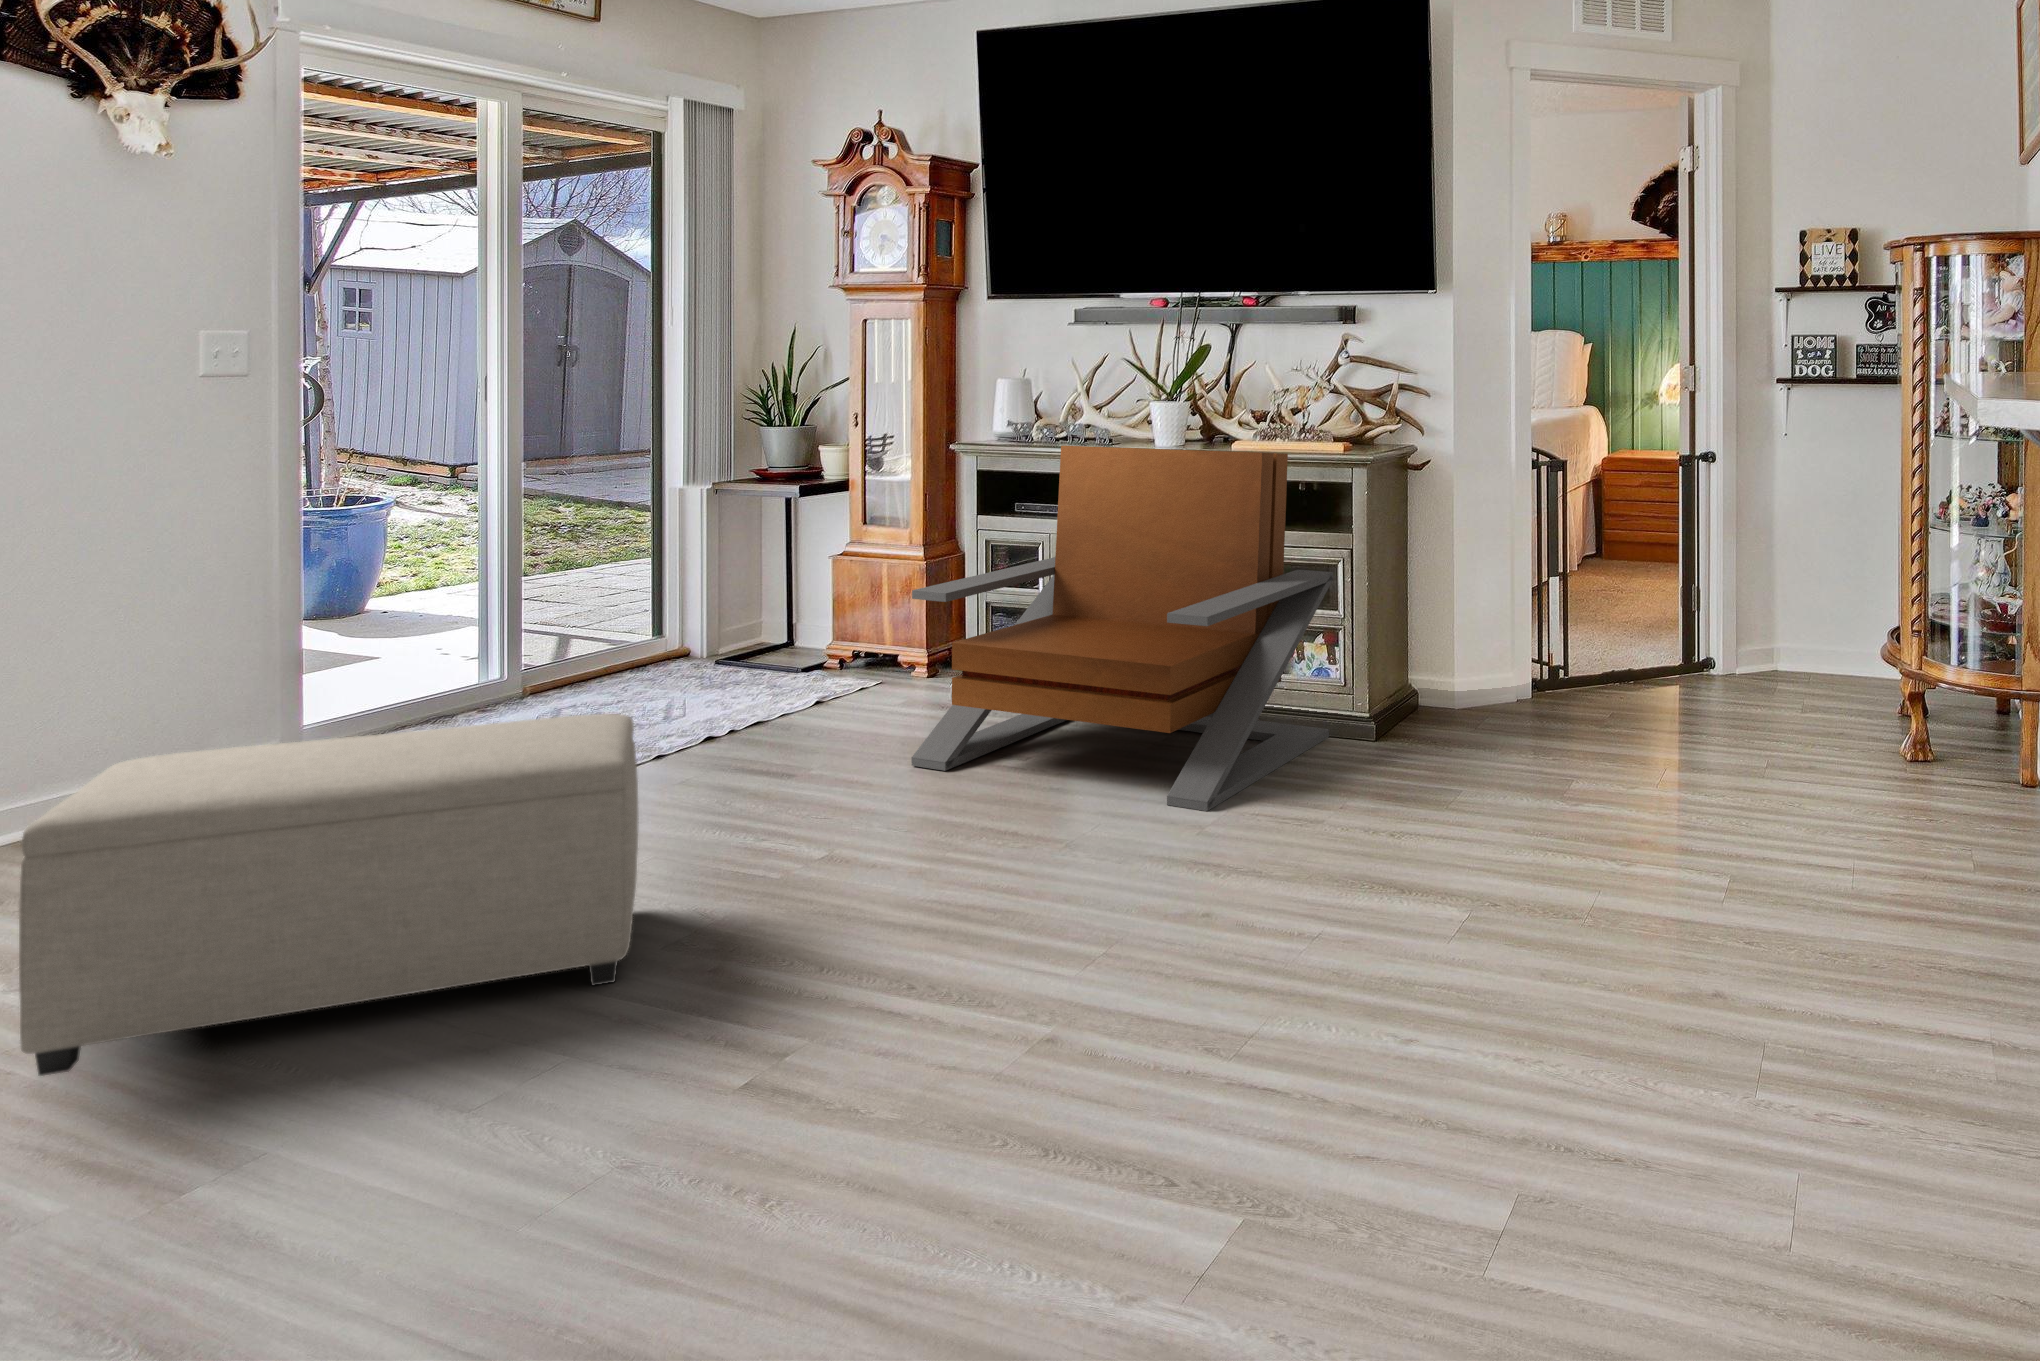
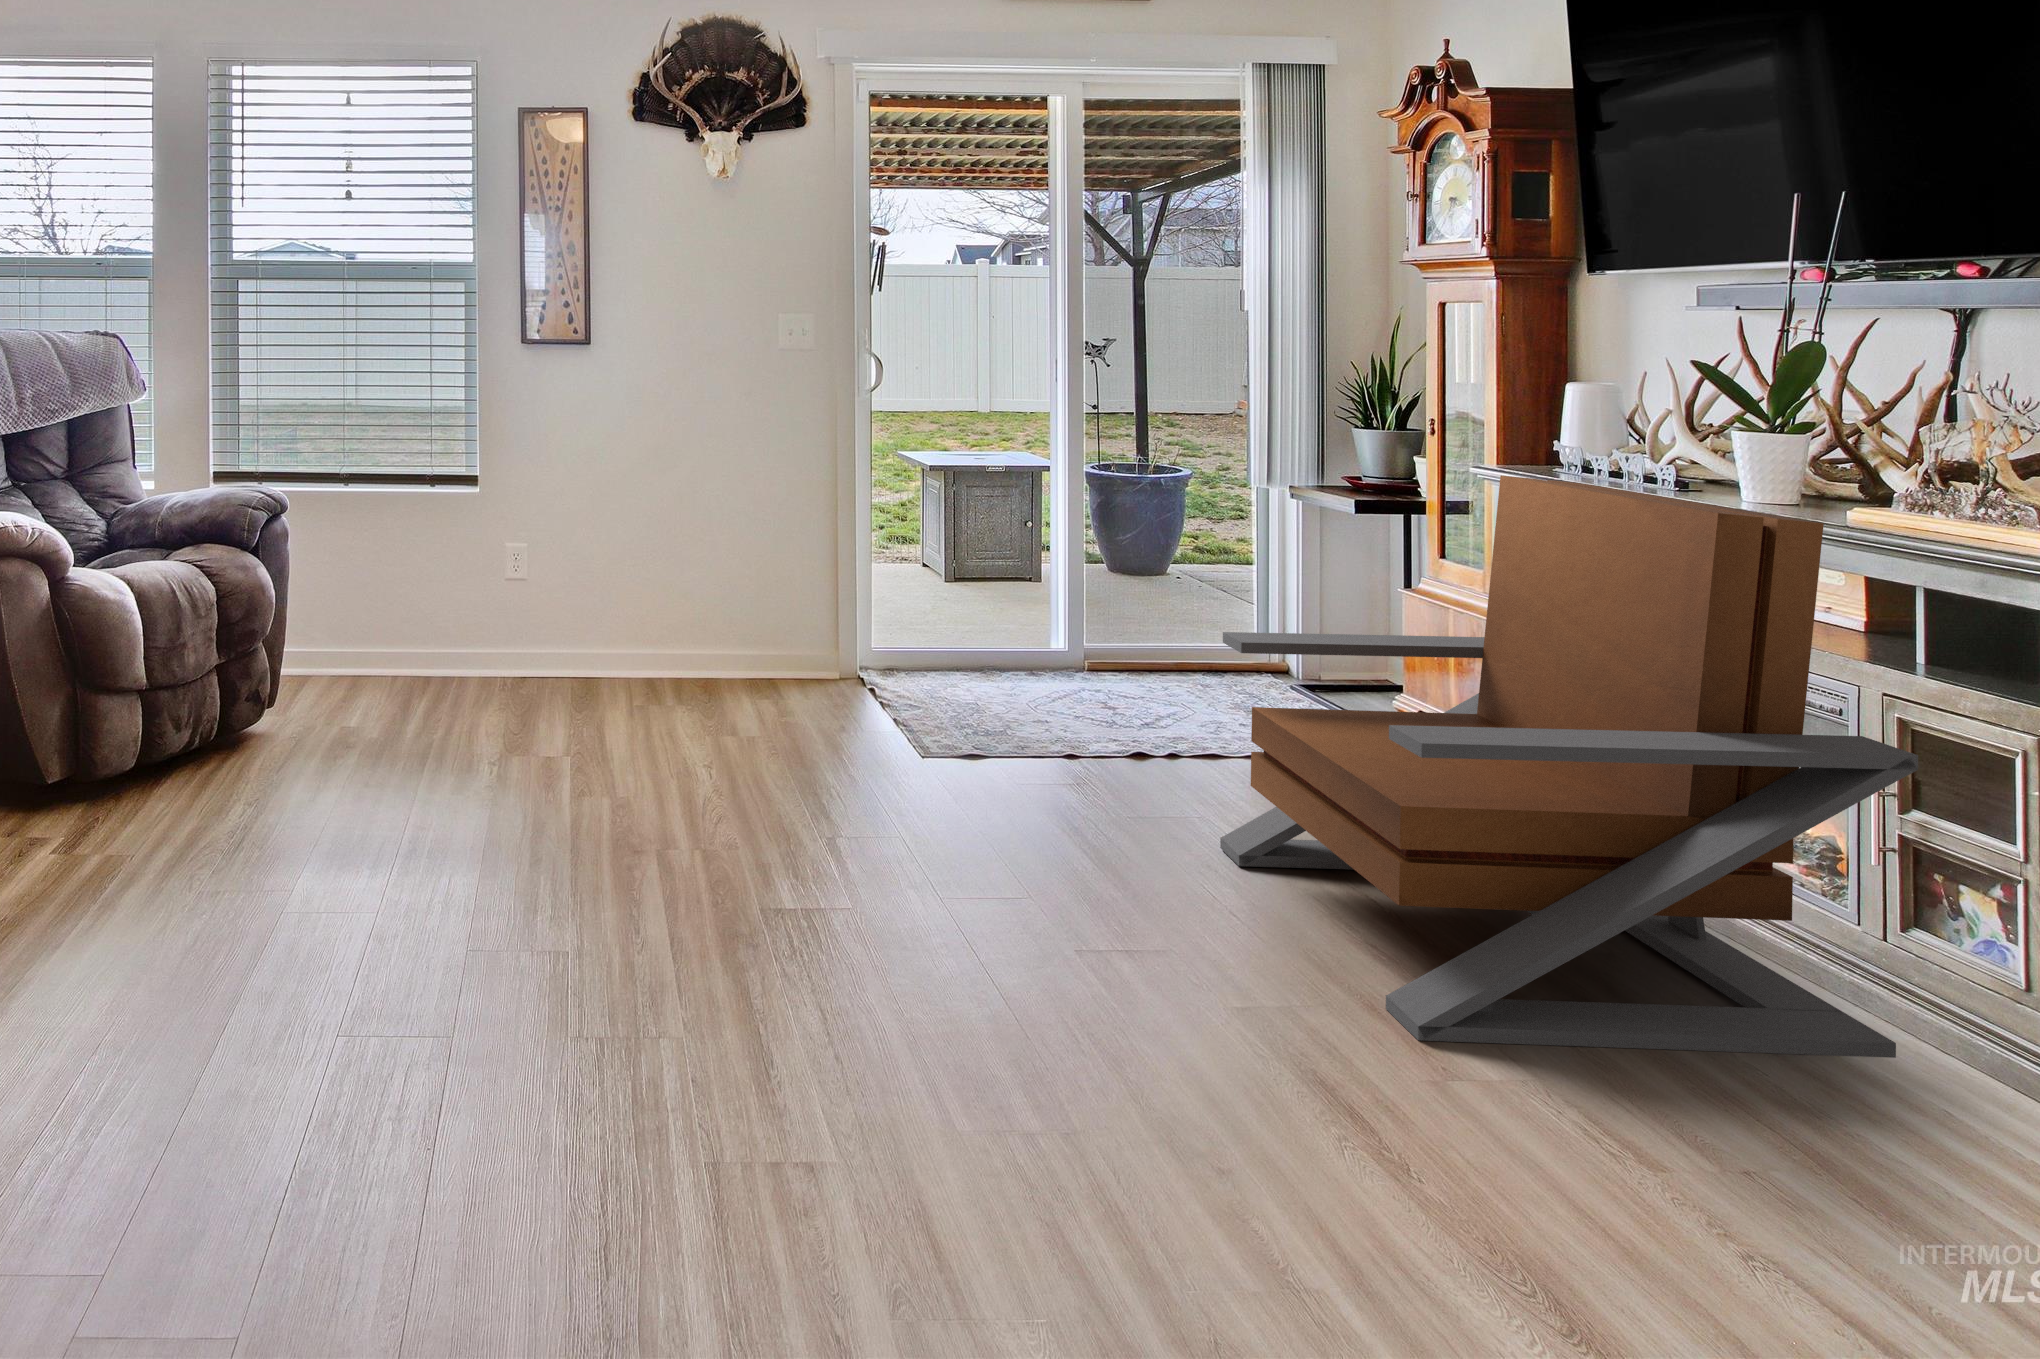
ottoman: present [19,714,639,1076] -> none [386,620,764,899]

